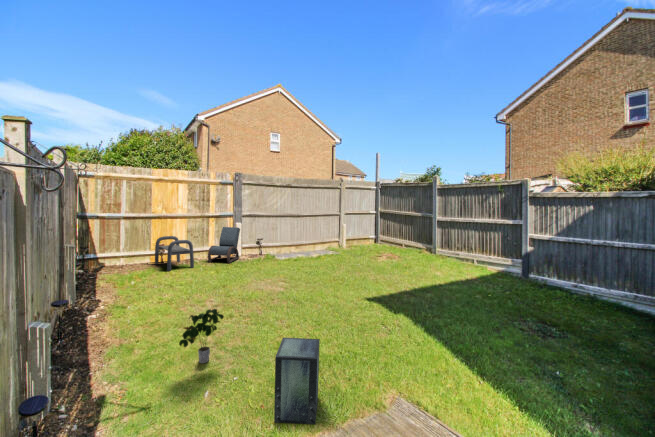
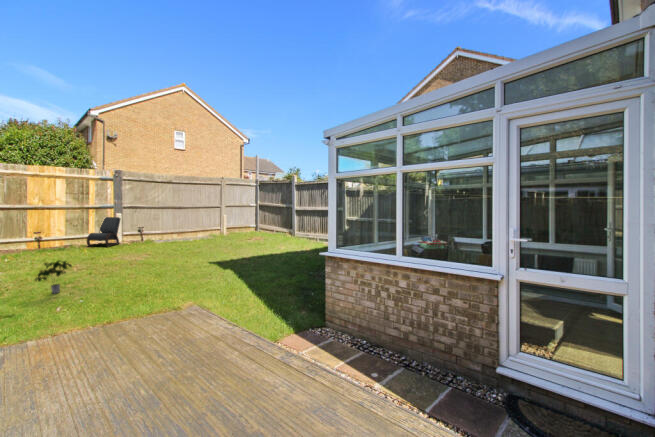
bench: present [155,236,194,271] -> none [32,225,71,253]
storage box: present [274,338,320,424] -> none [89,267,125,308]

